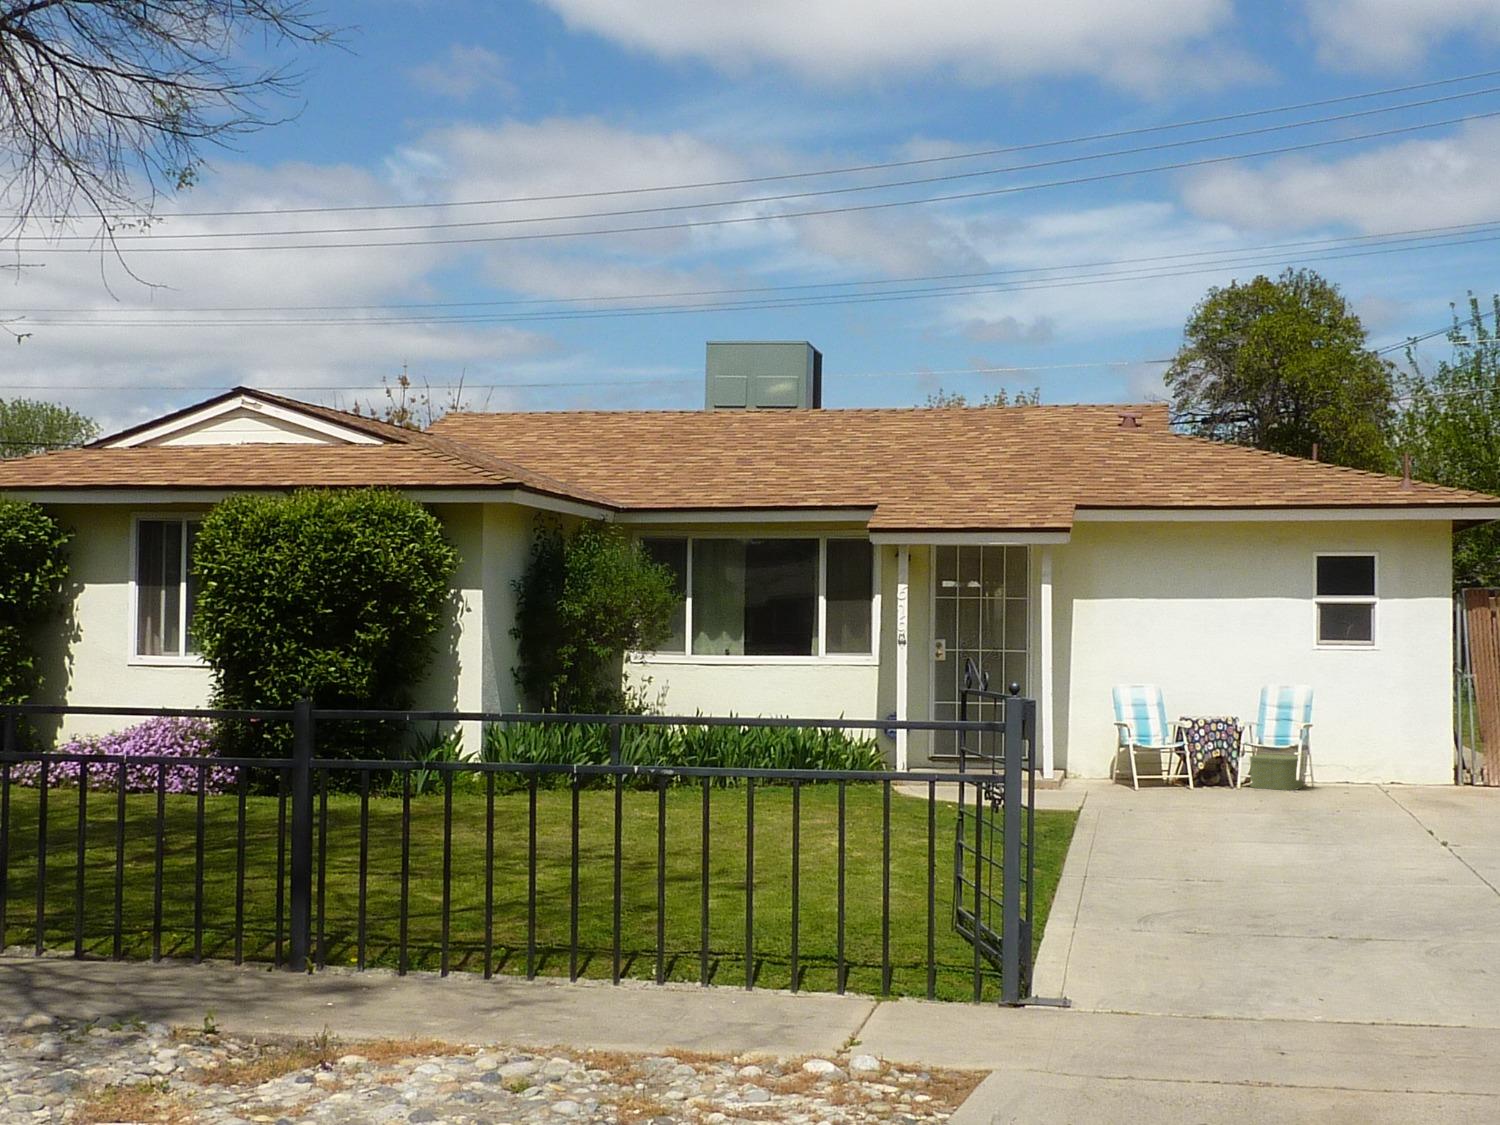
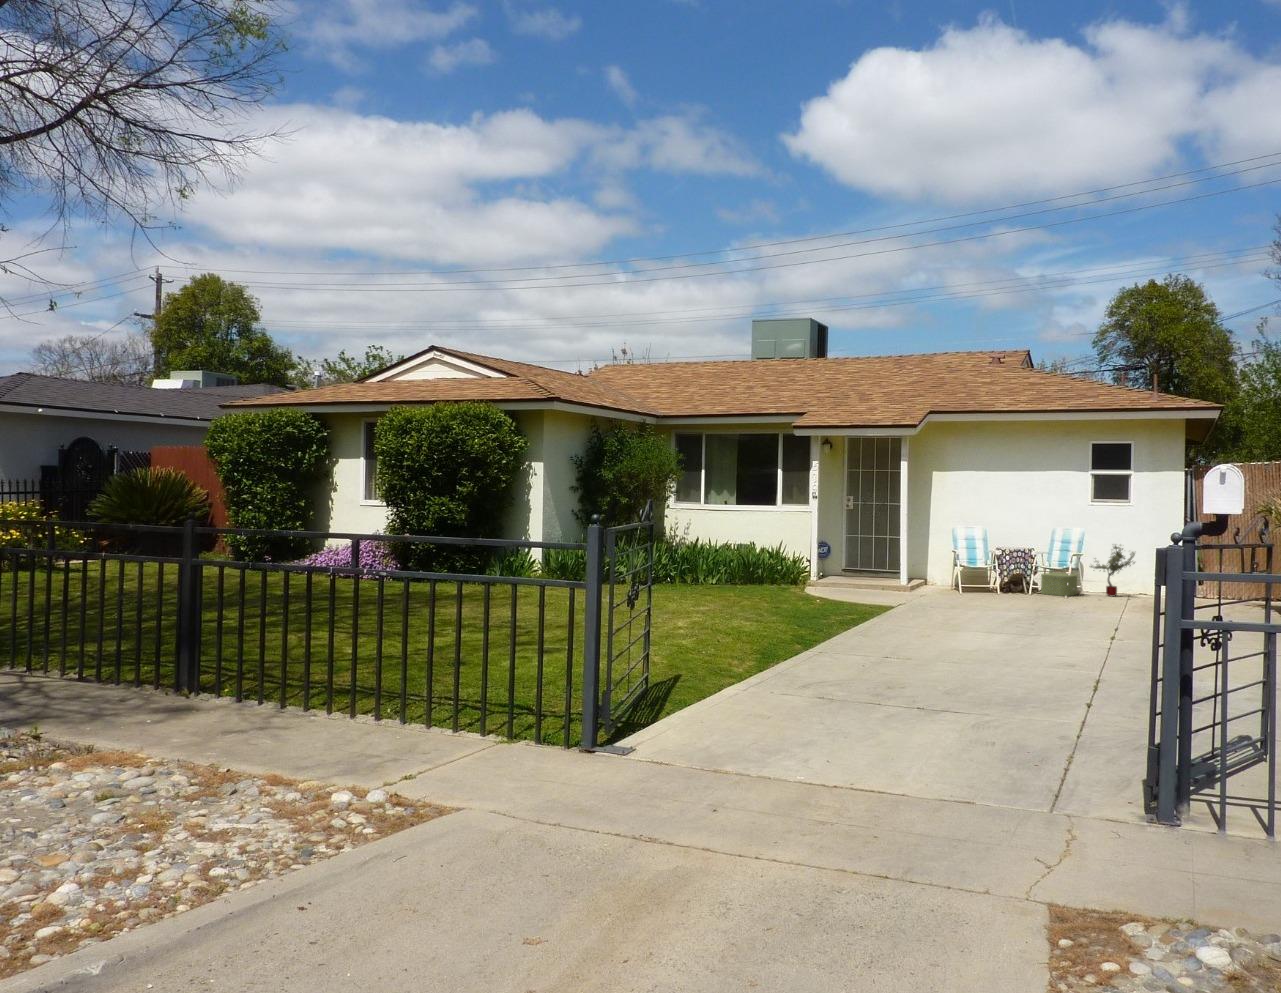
potted tree: none [1318,707,1390,789] -> present [1091,545,1135,596]

